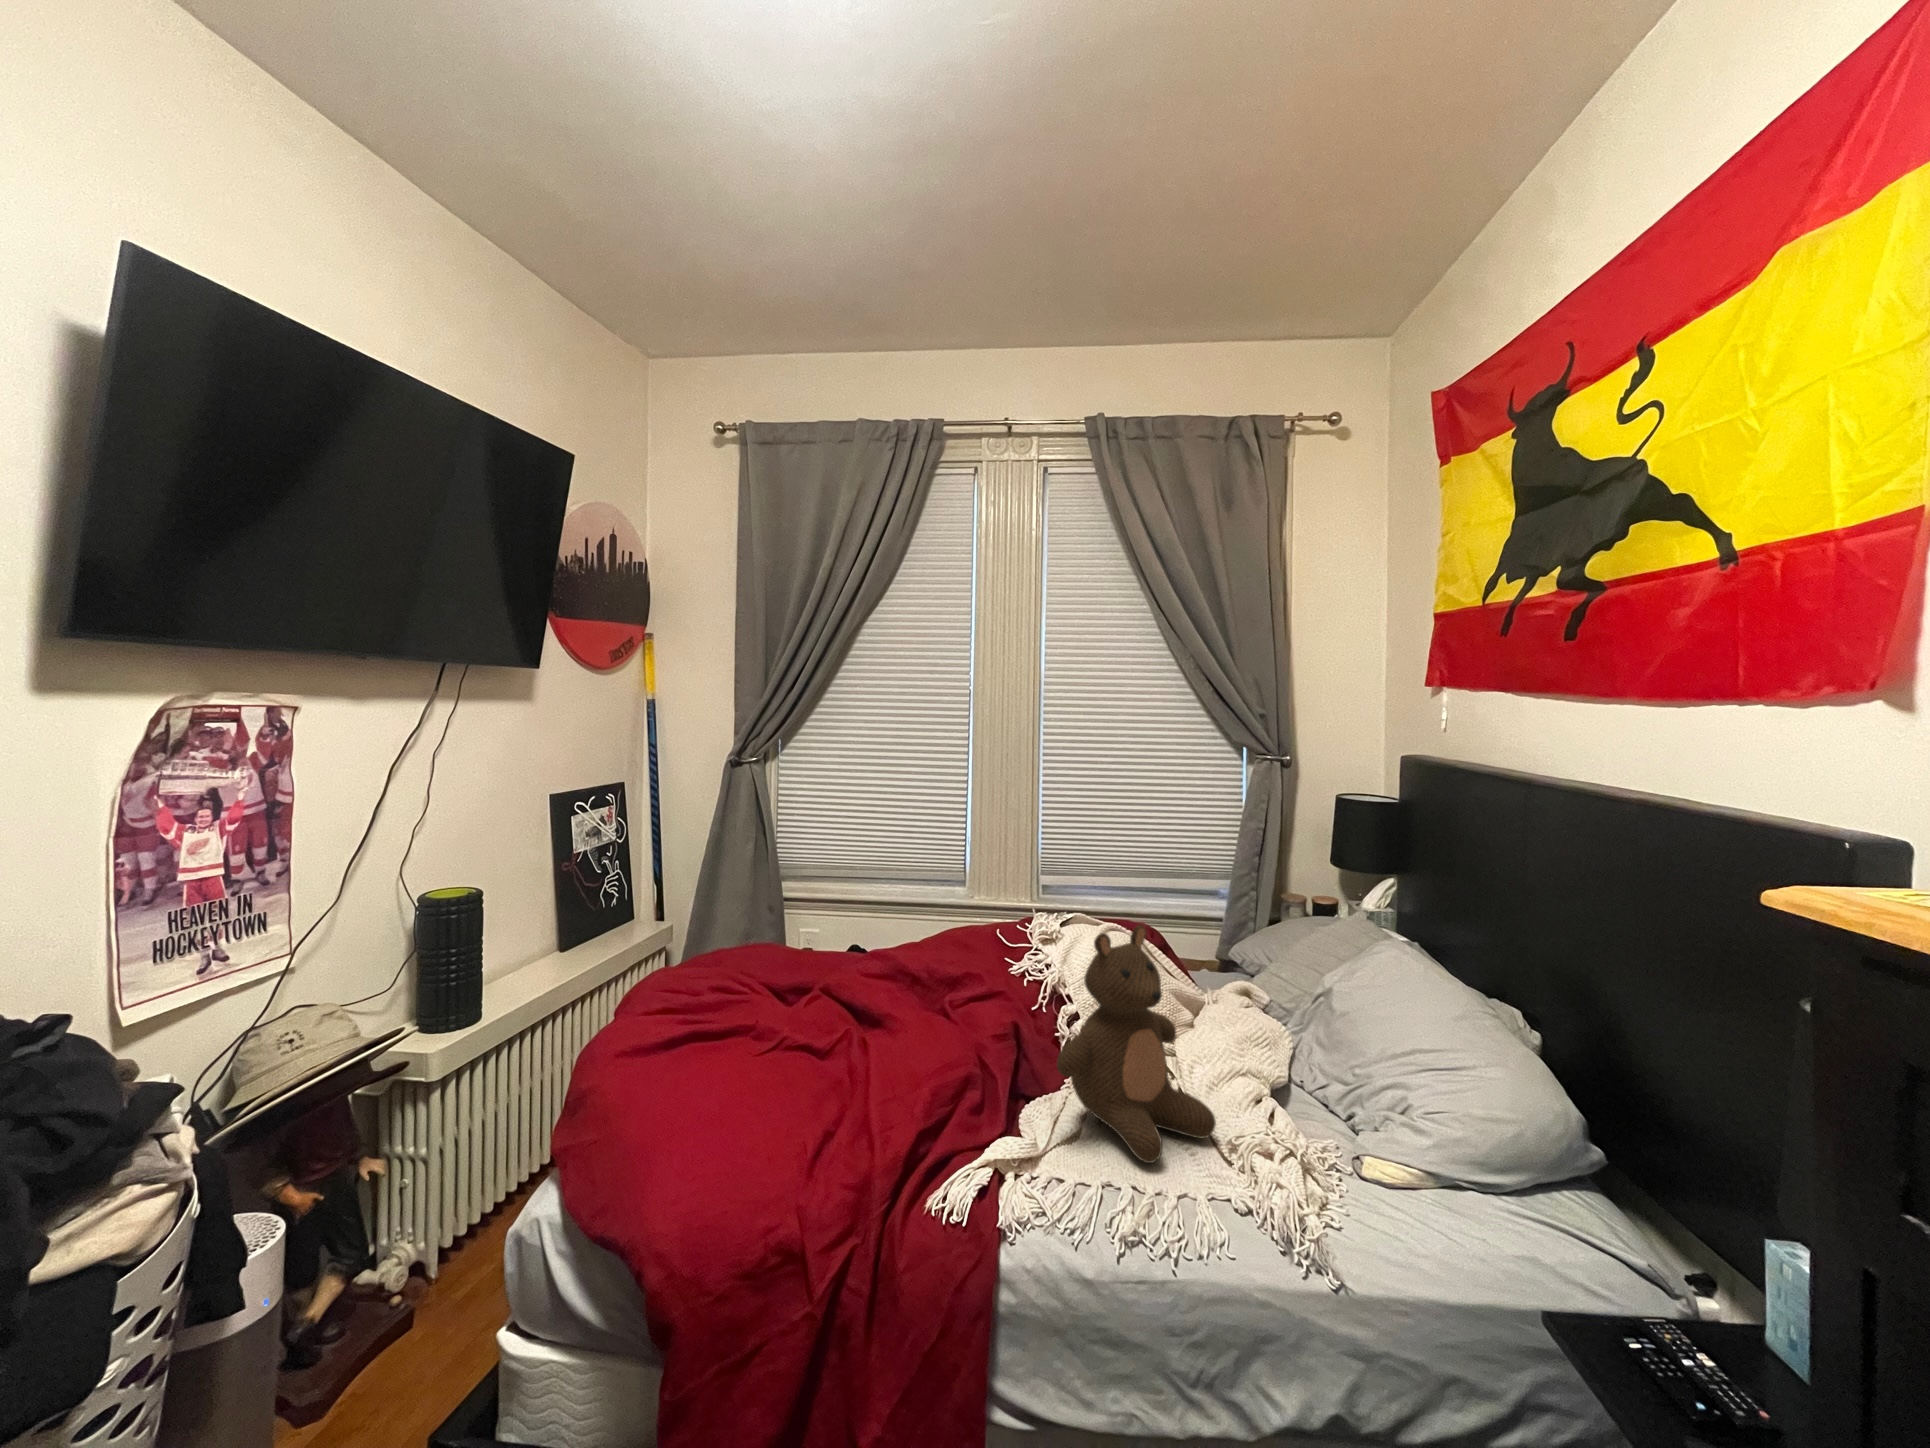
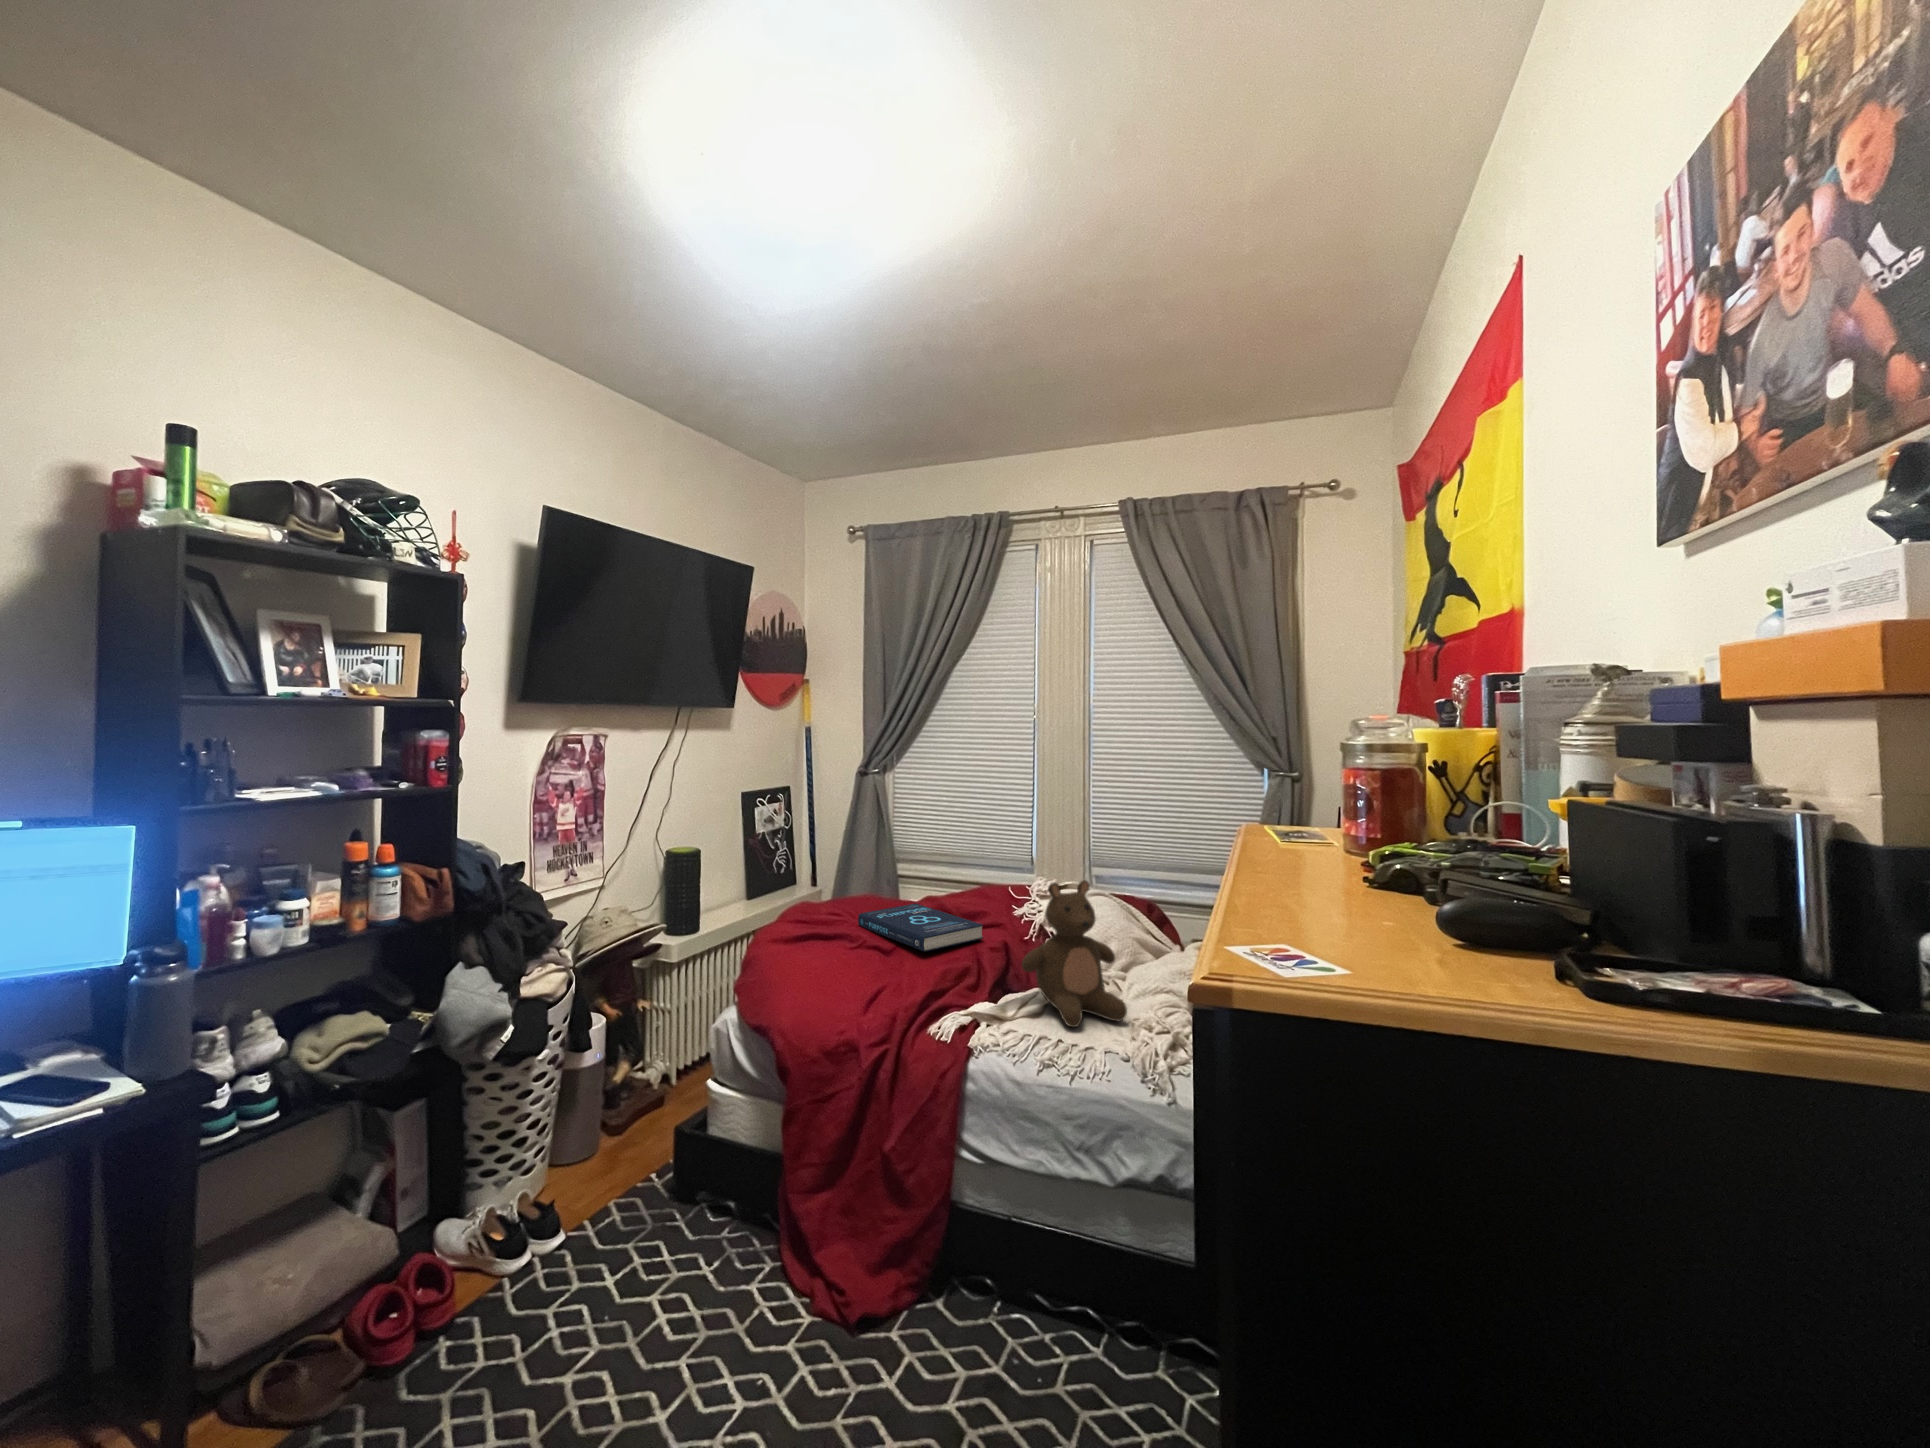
book: none [761,955,959,1045] -> present [858,903,983,952]

